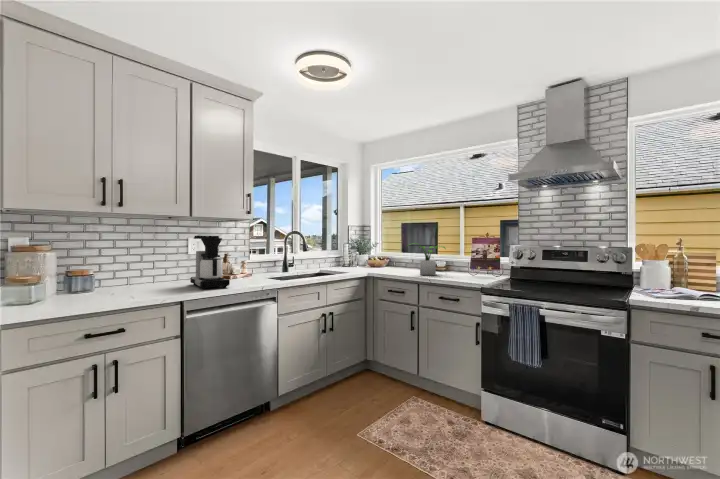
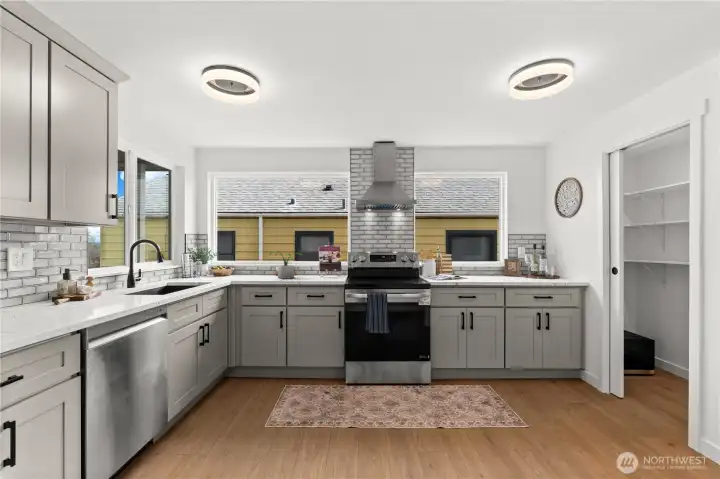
coffee maker: present [190,236,230,289] -> none [41,247,119,313]

